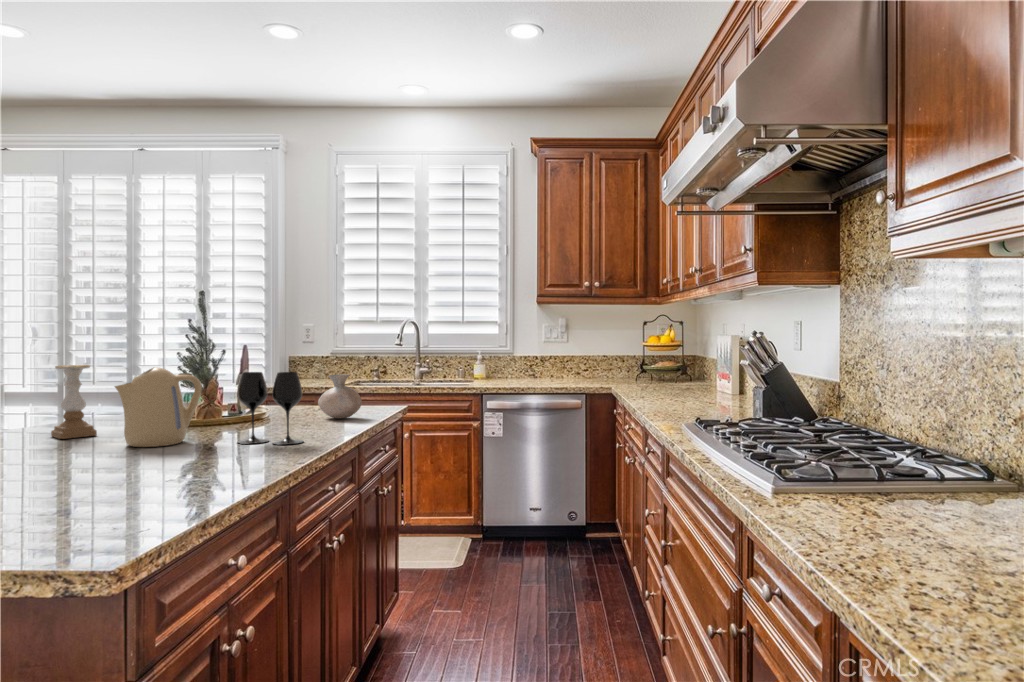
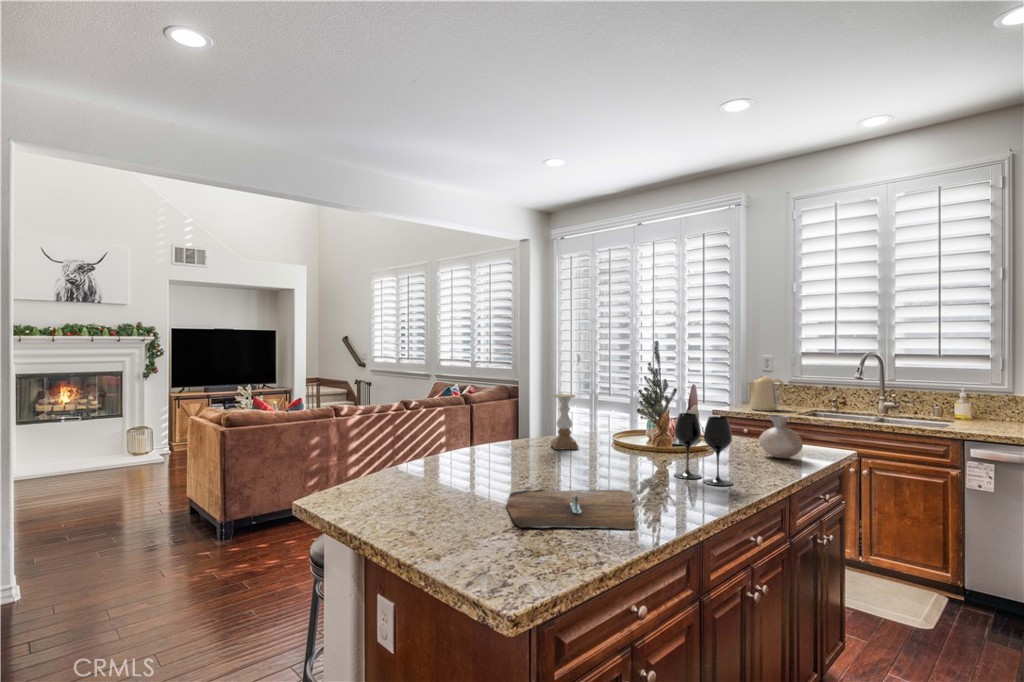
kettle: present [115,367,202,447] -> present [748,376,784,411]
cutting board: none [30,461,220,507] -> present [506,487,635,529]

